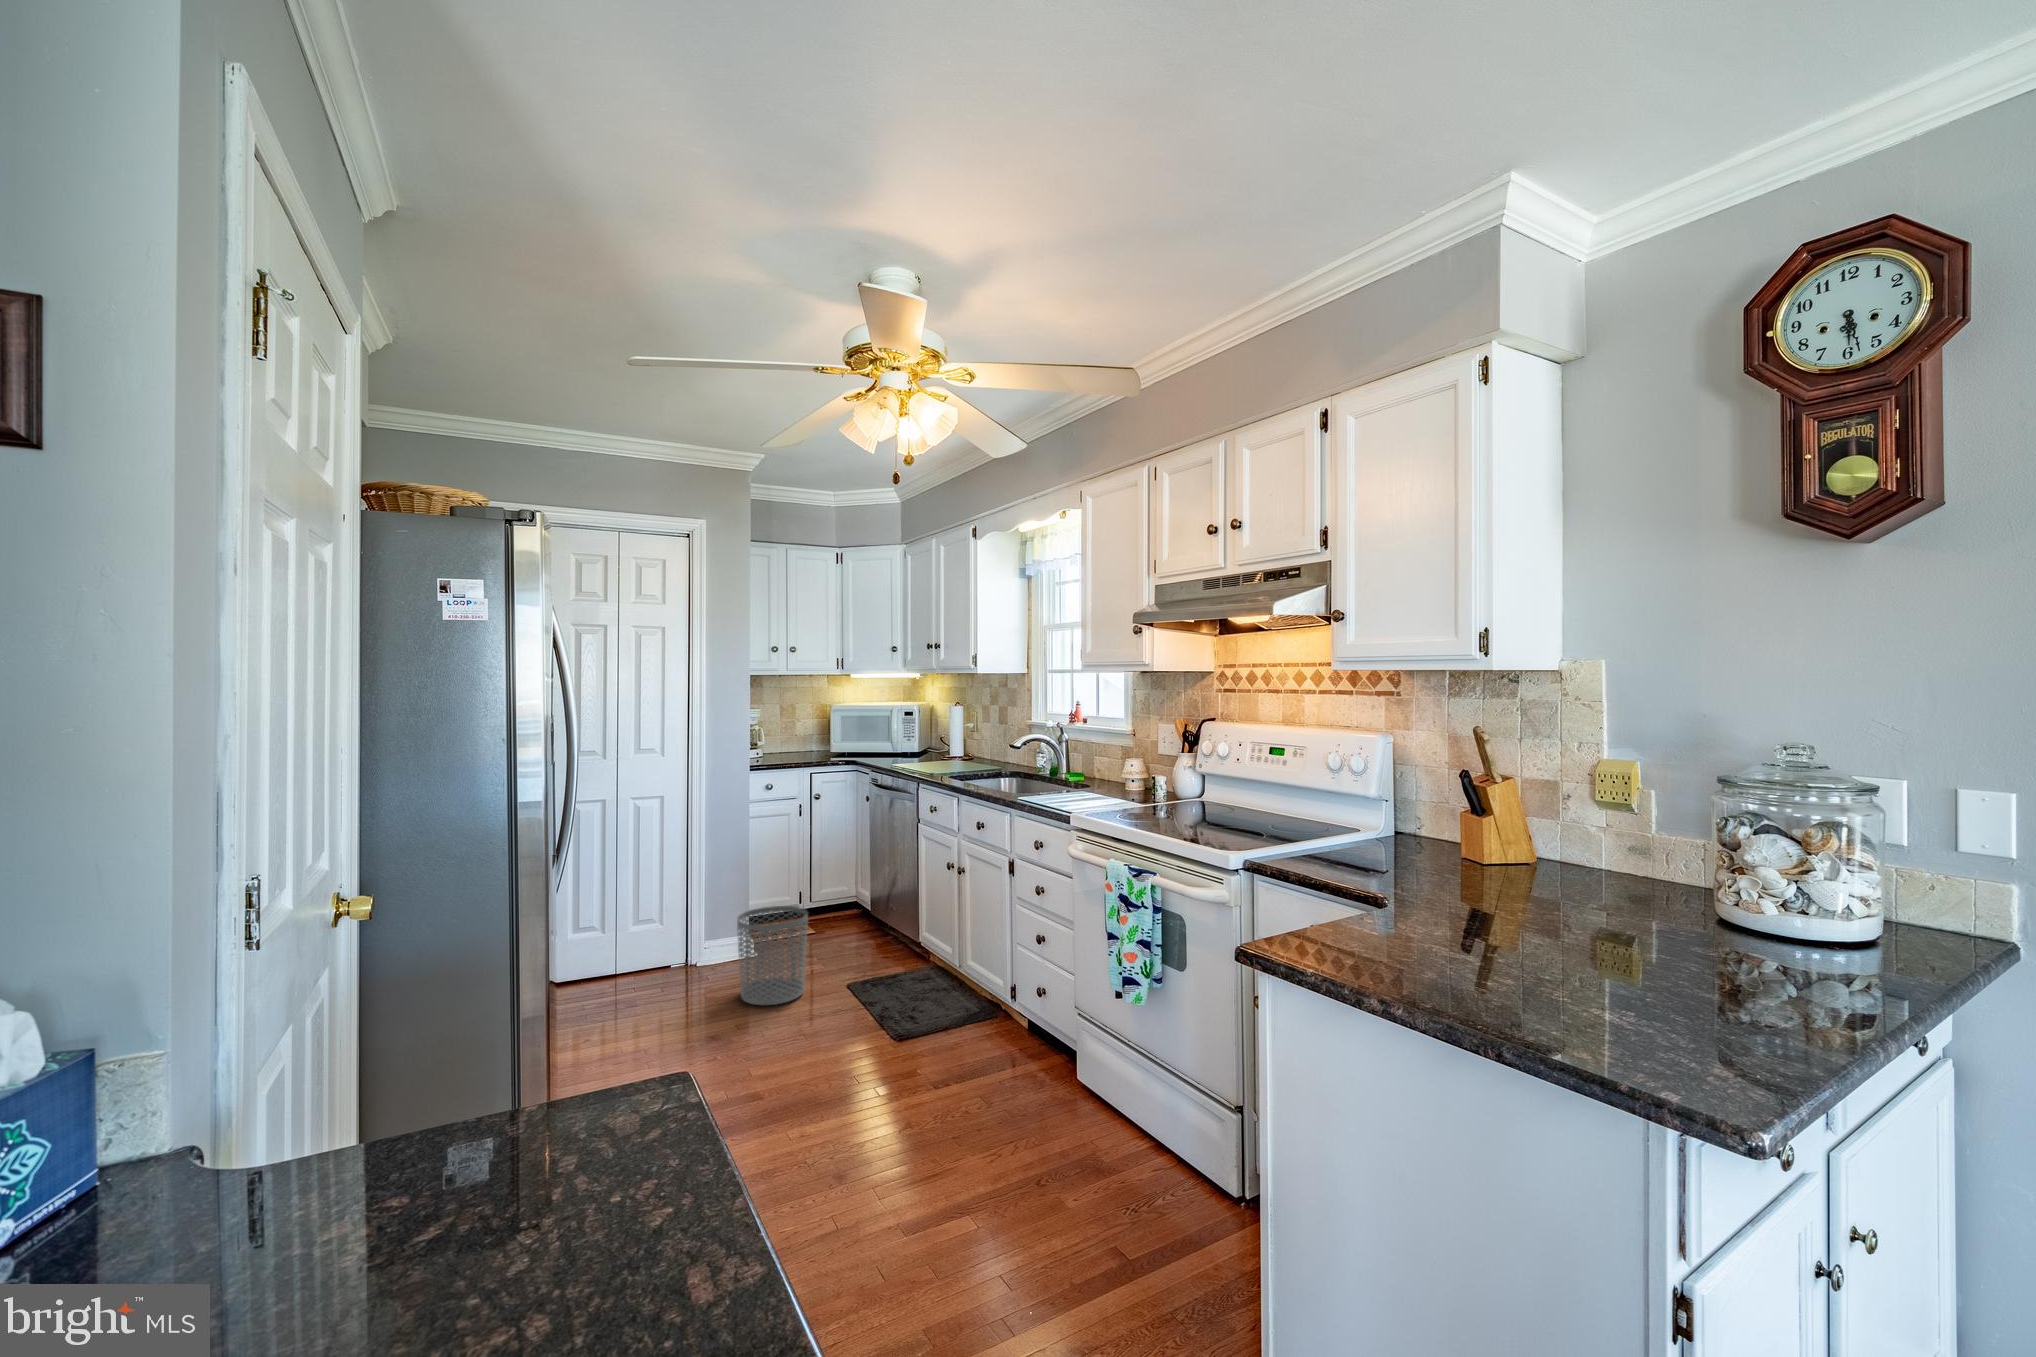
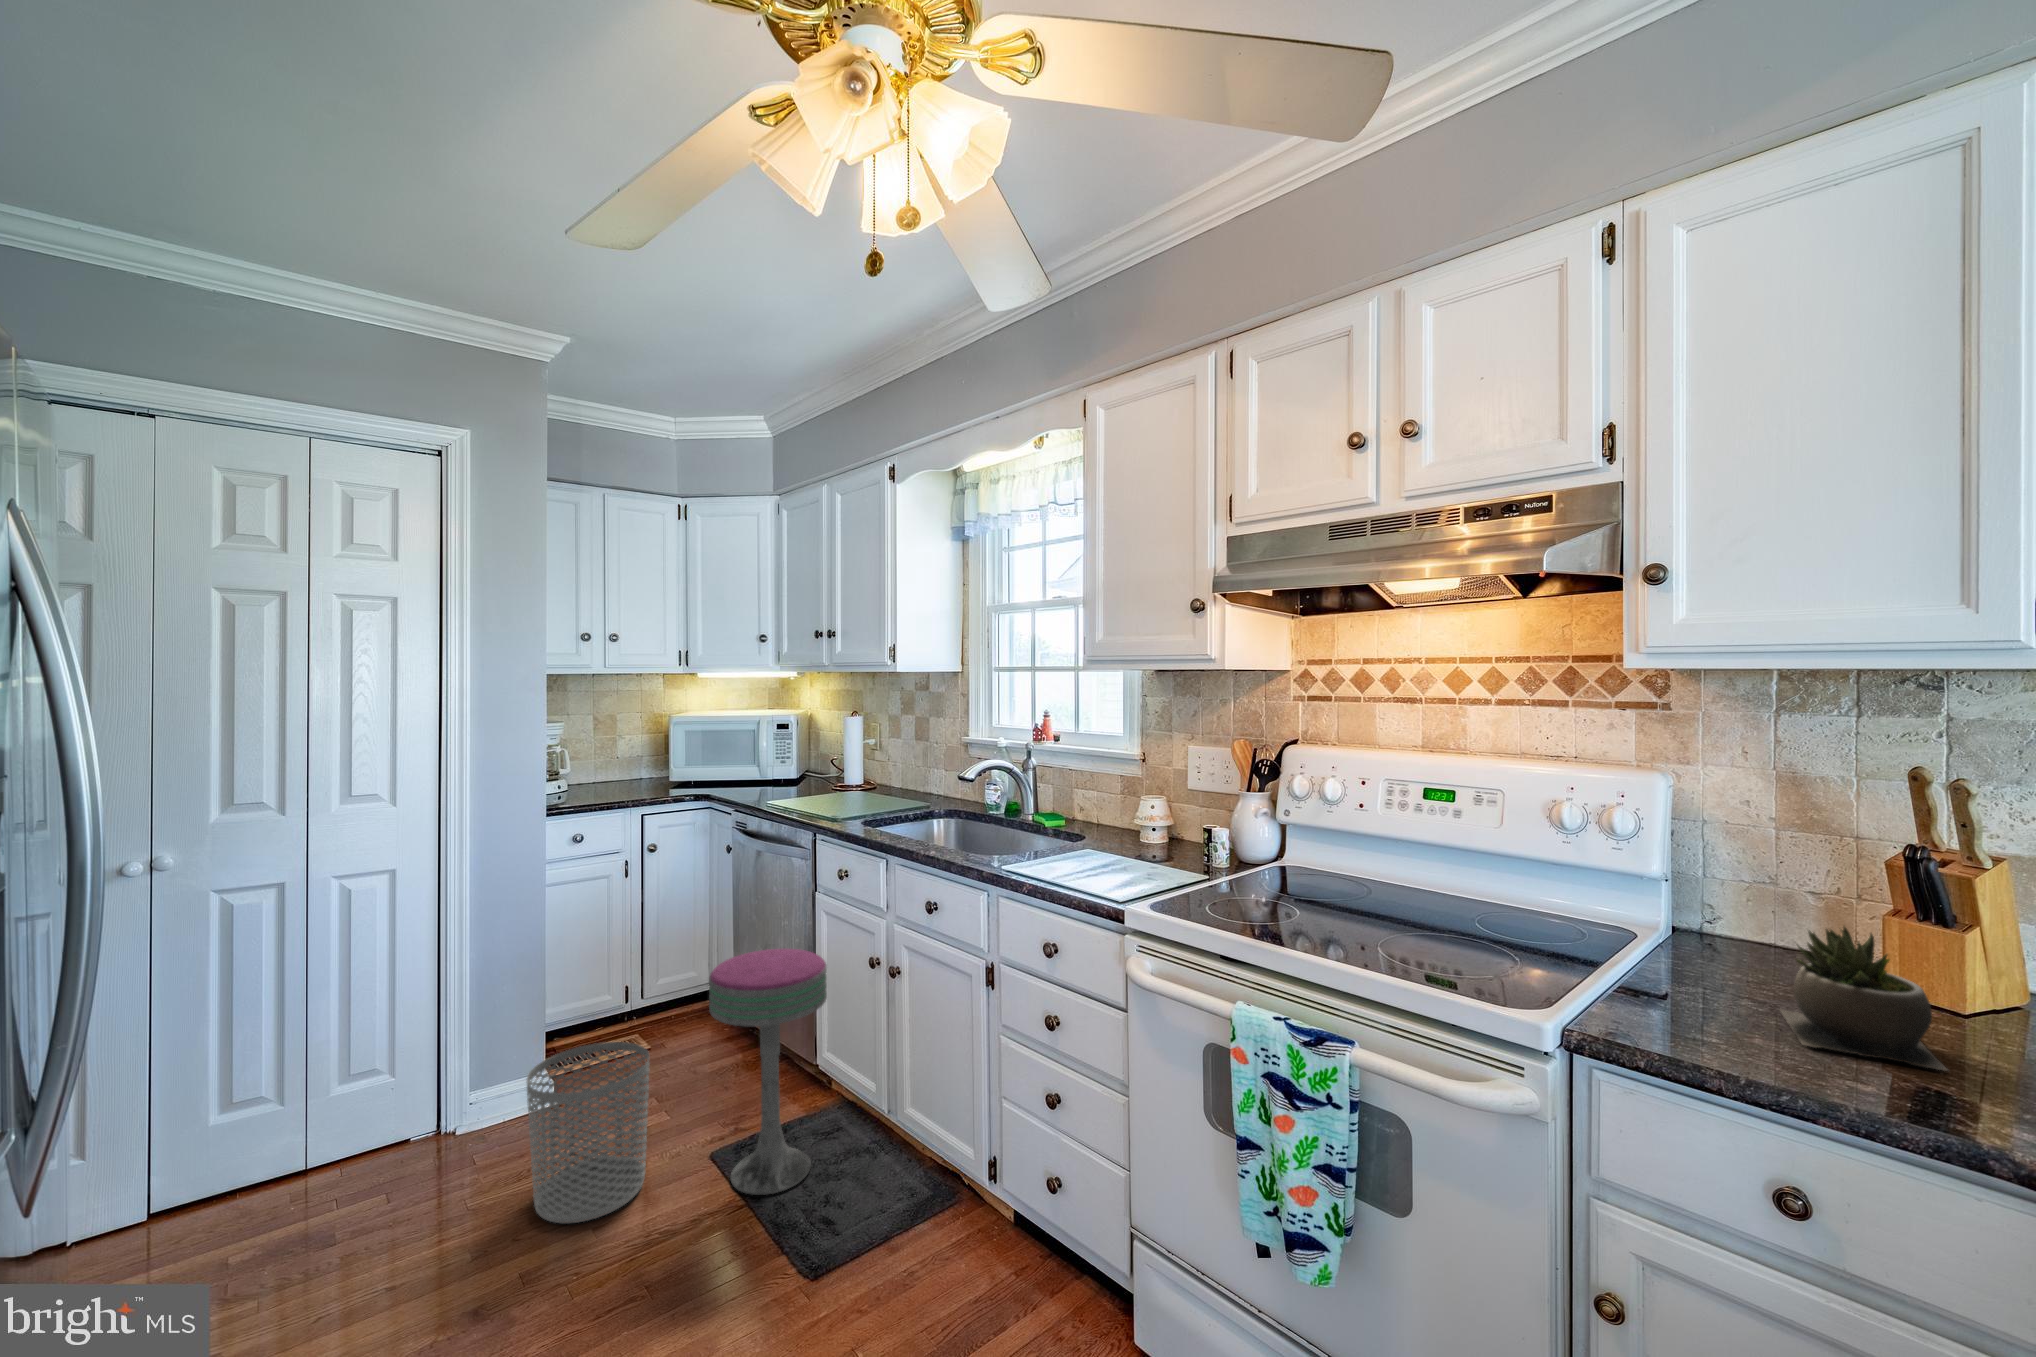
succulent plant: none [1362,807,1439,876] -> present [1780,927,1948,1071]
bar stool: none [843,854,917,1004] -> present [709,949,827,1195]

